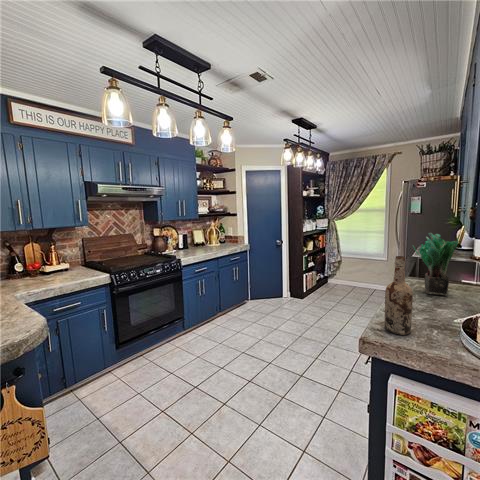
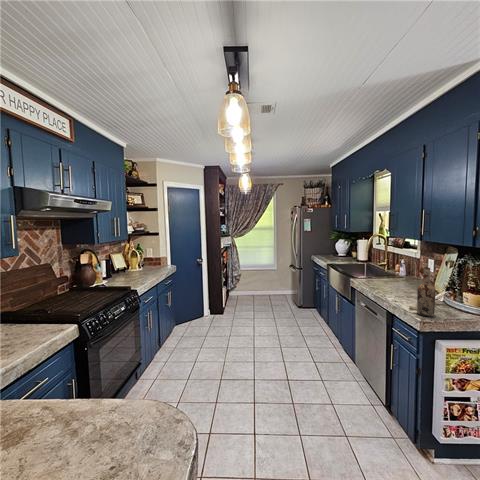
potted plant: present [413,233,459,296] -> none [380,250,407,291]

